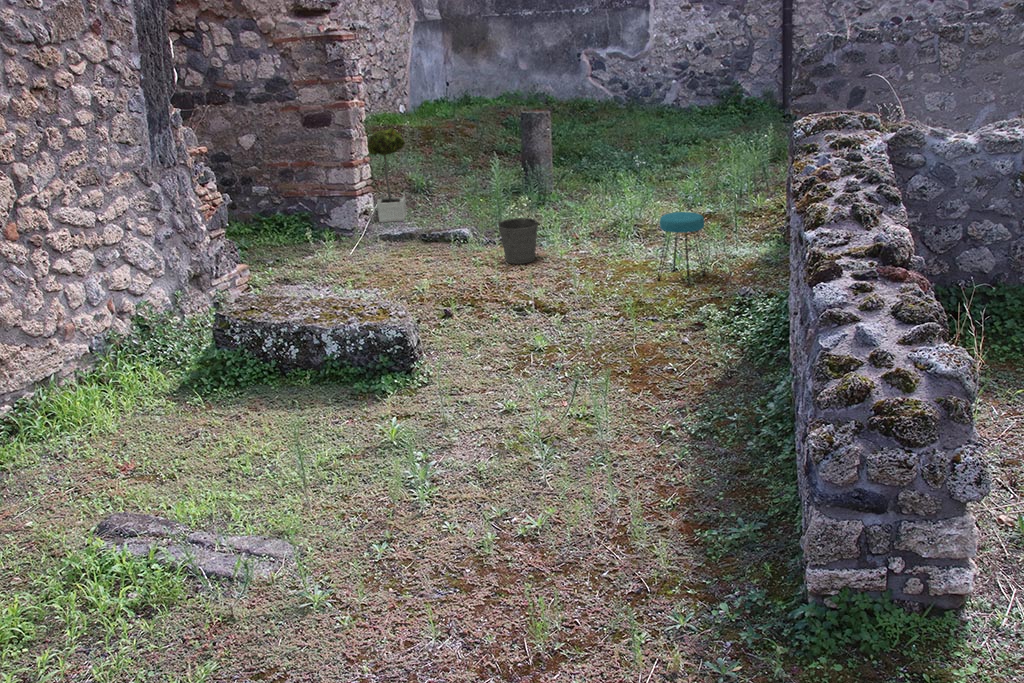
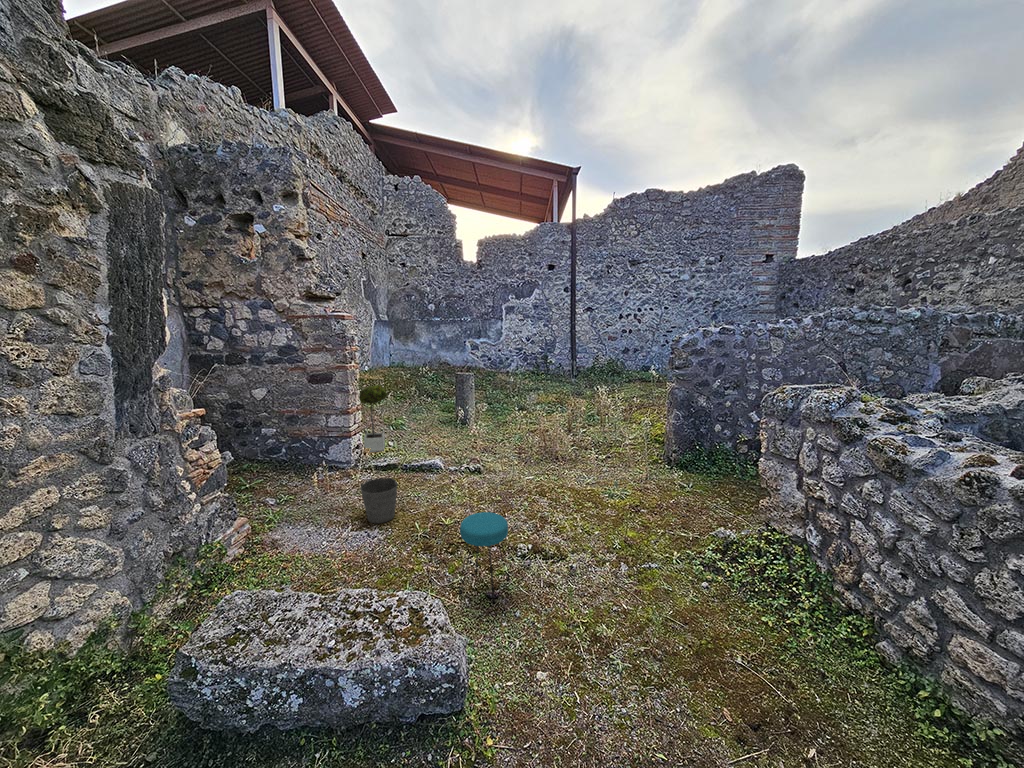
stool: present [658,212,705,284] -> present [459,512,510,602]
bucket: present [499,218,538,264] -> present [360,477,398,523]

